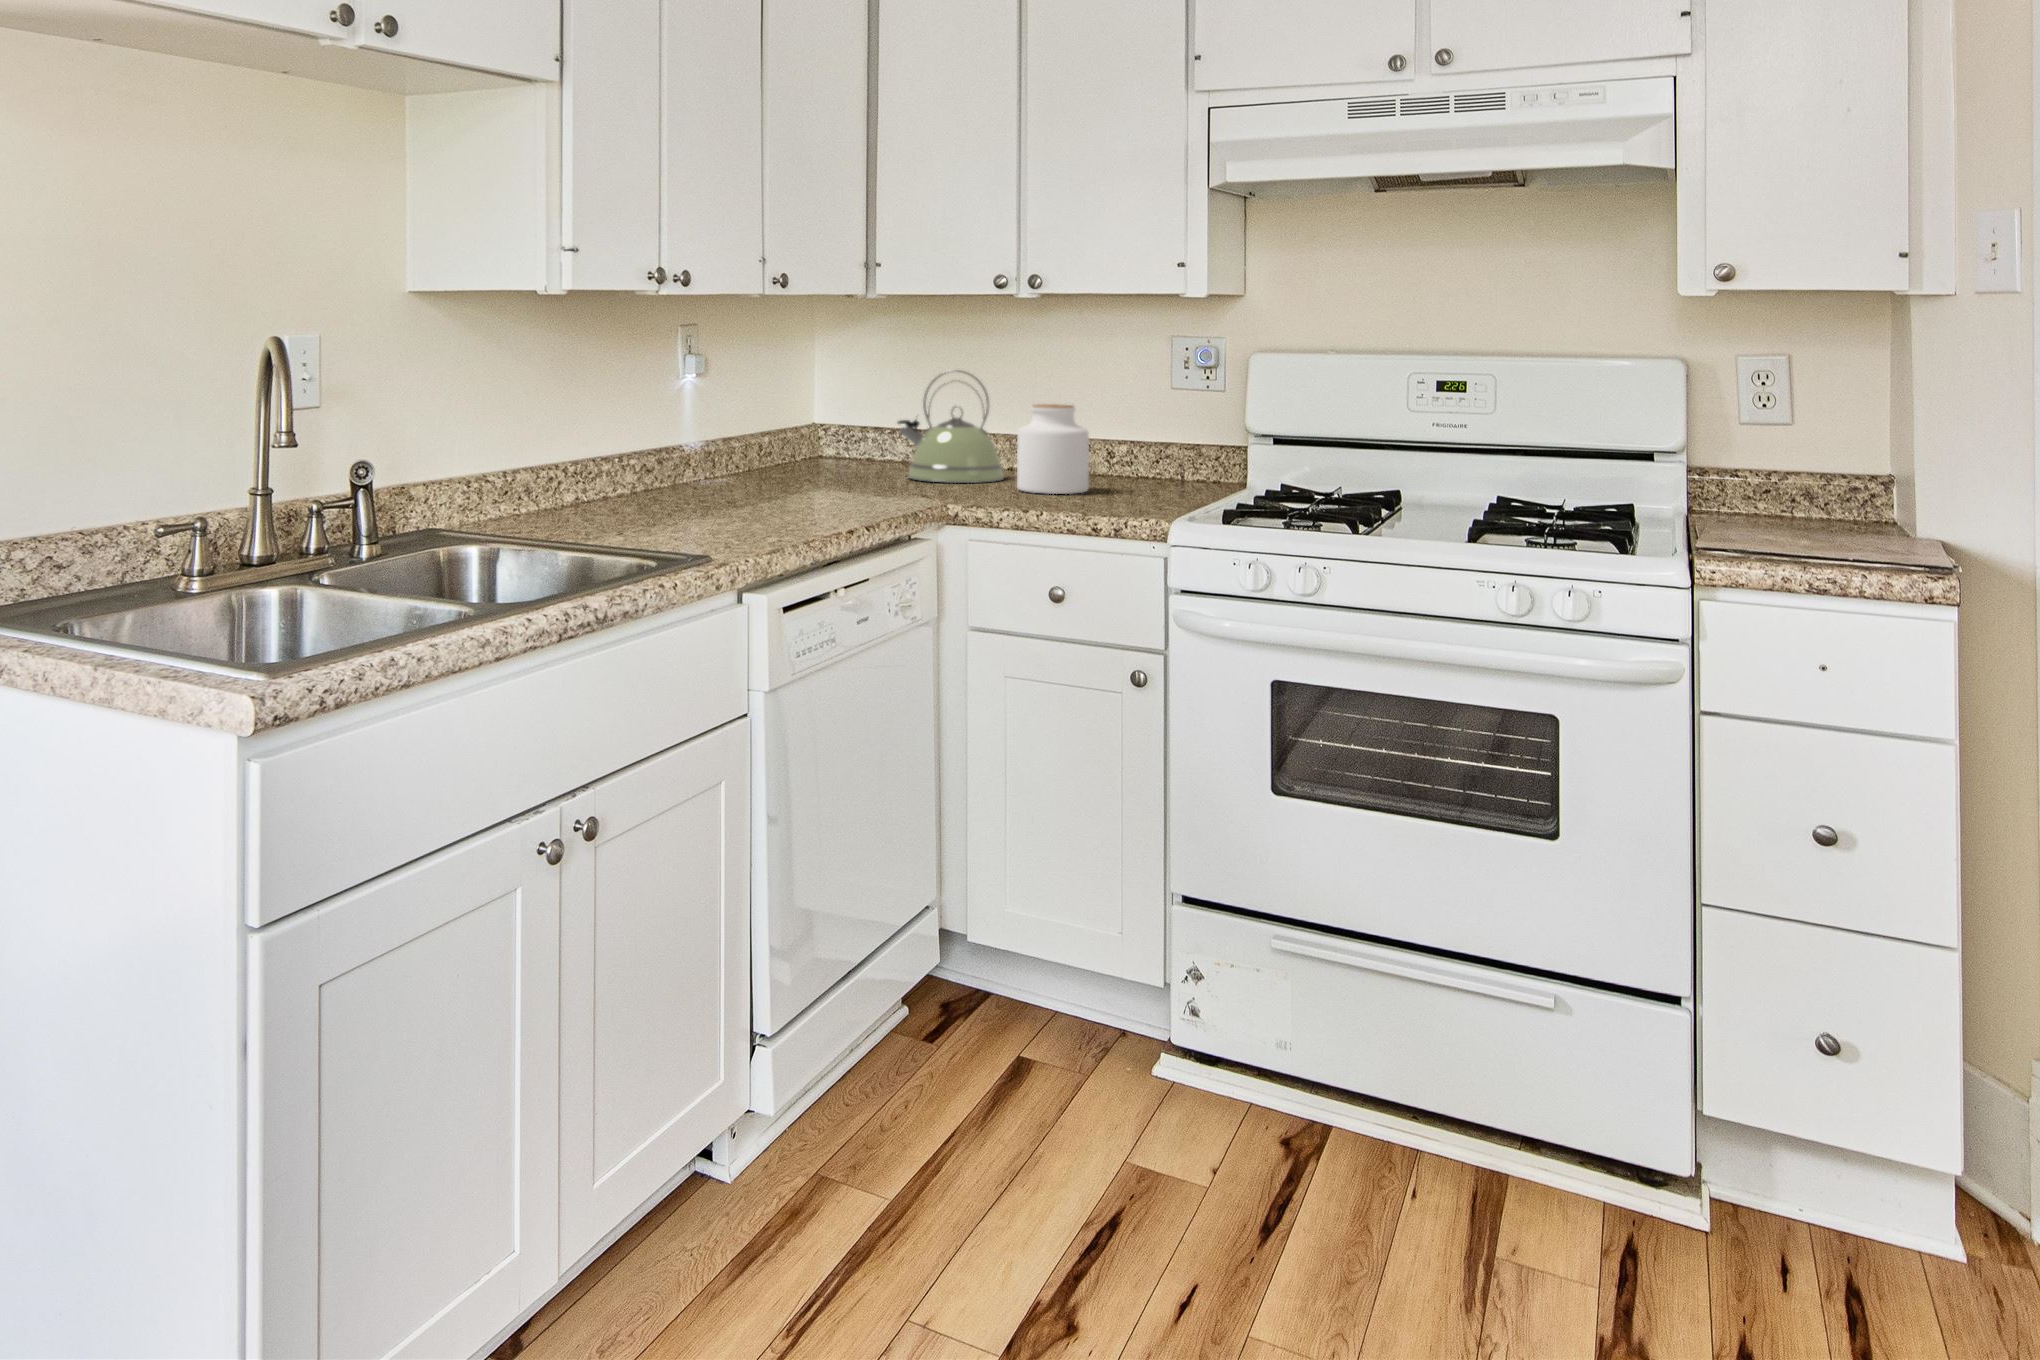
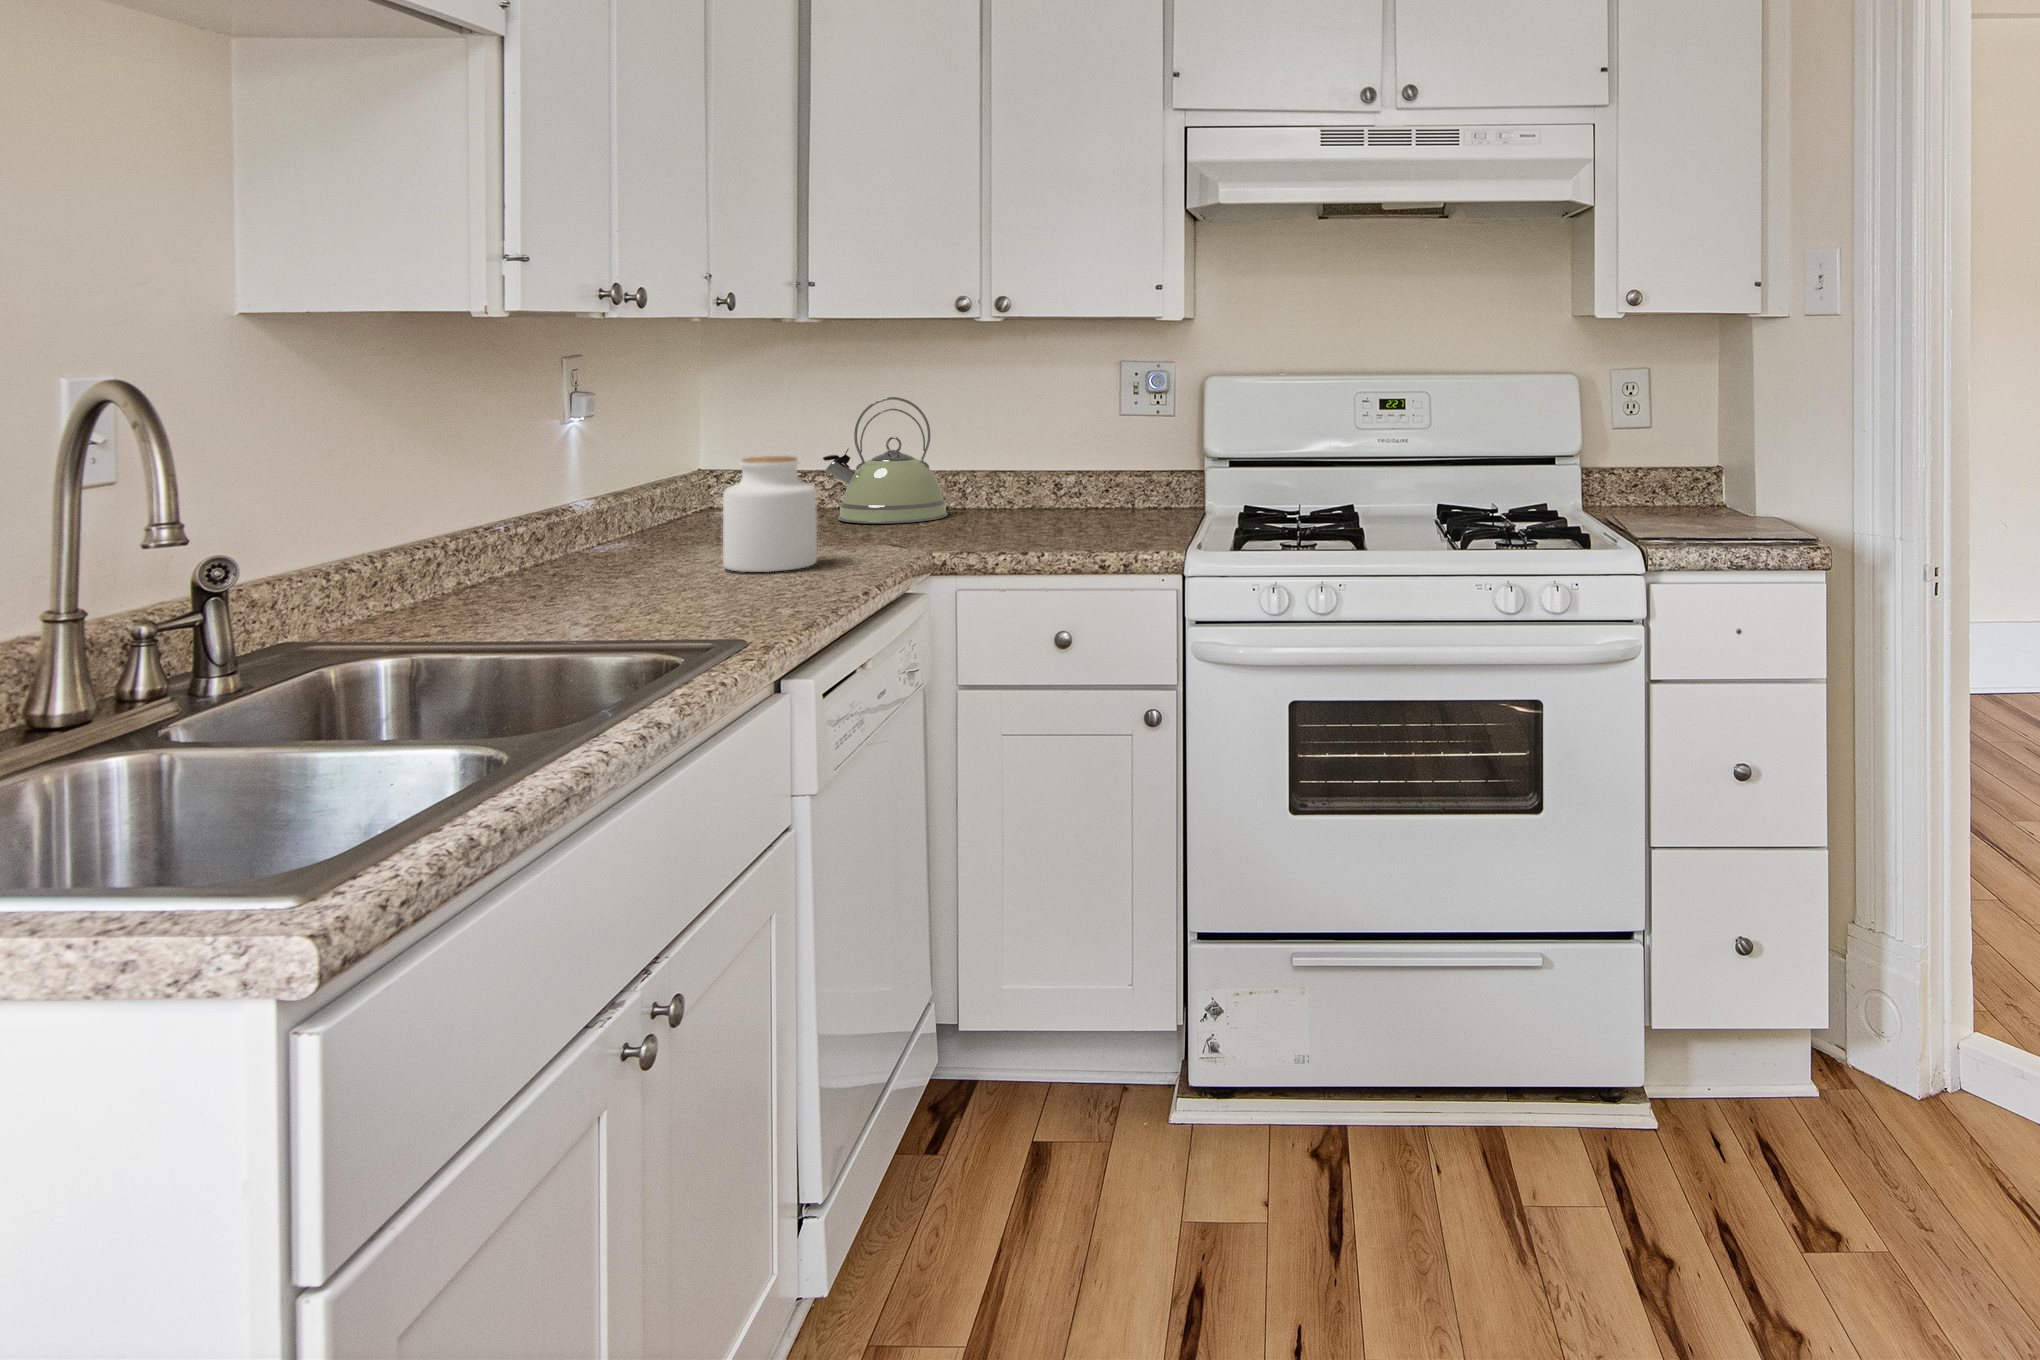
jar: present [1017,404,1089,494] -> present [723,456,817,572]

